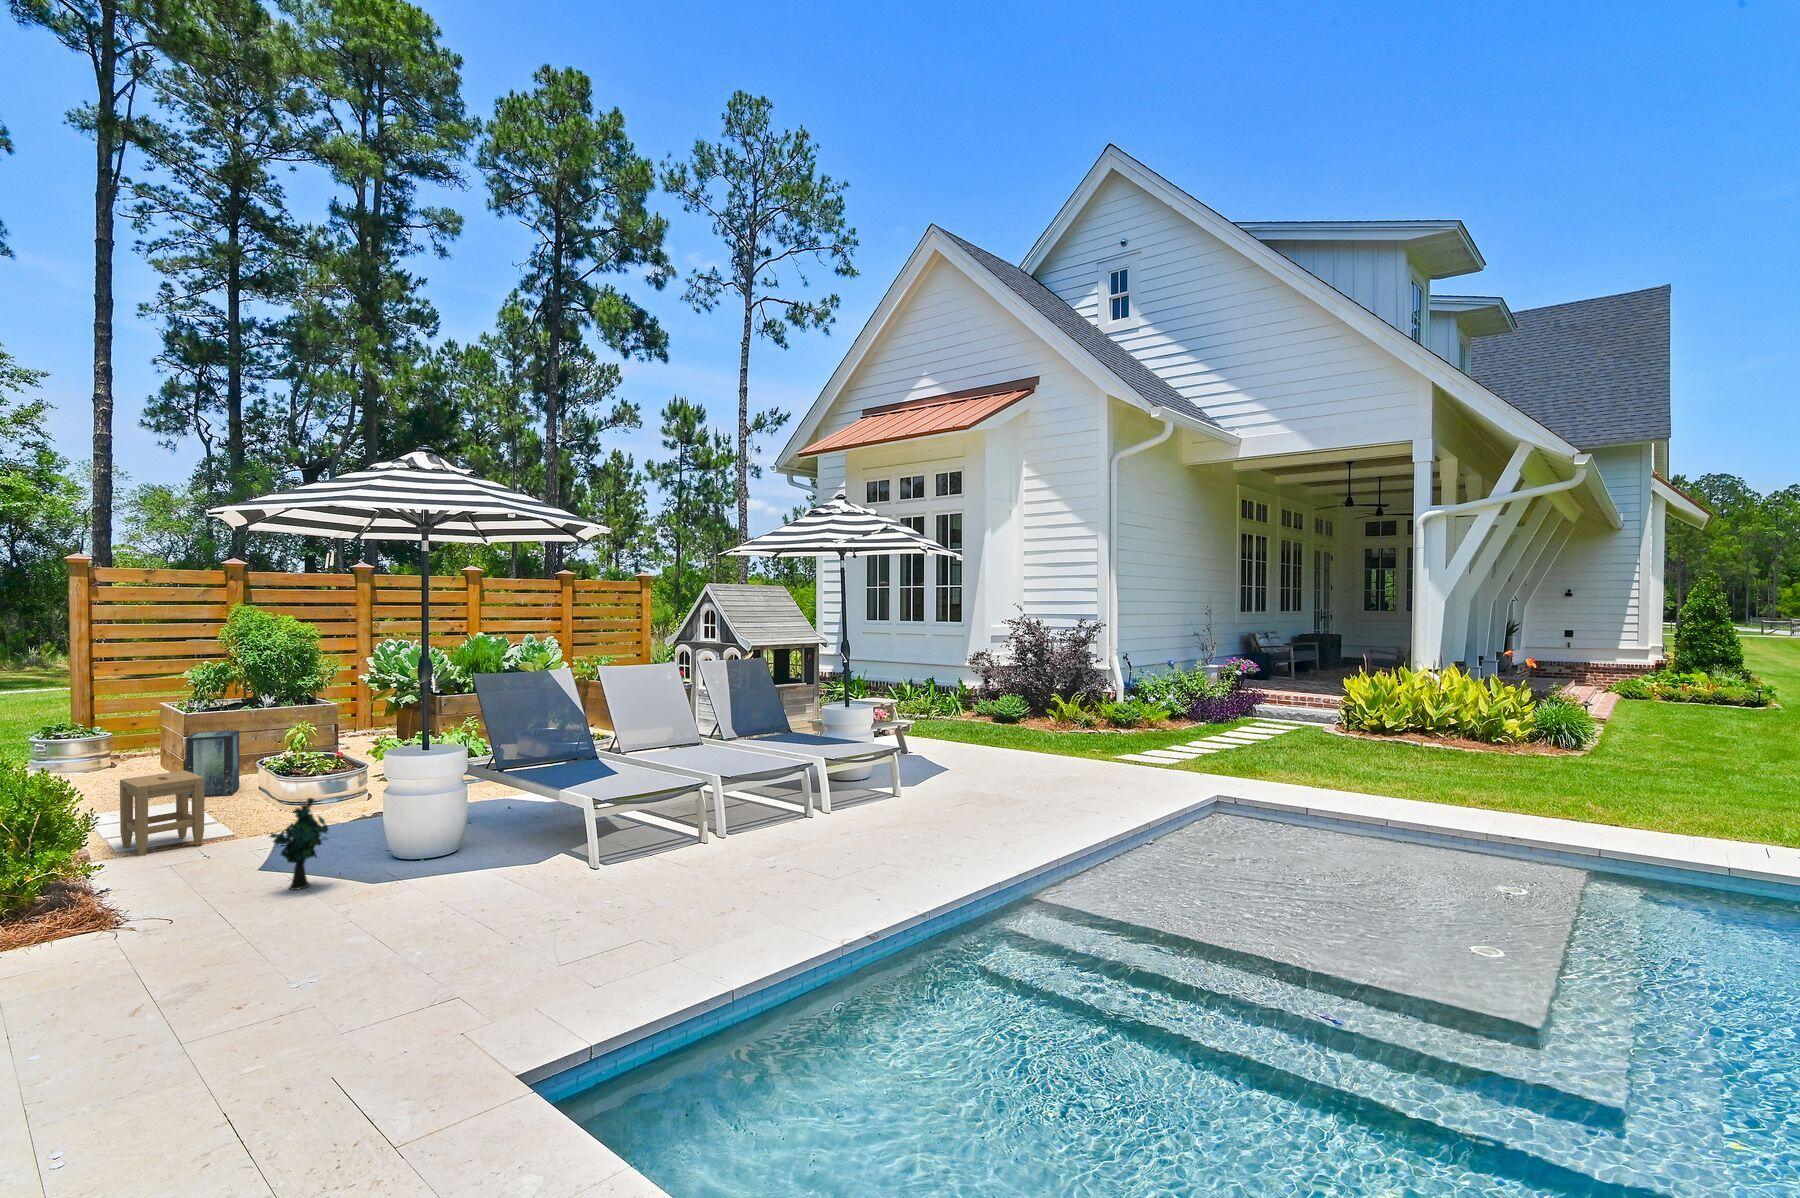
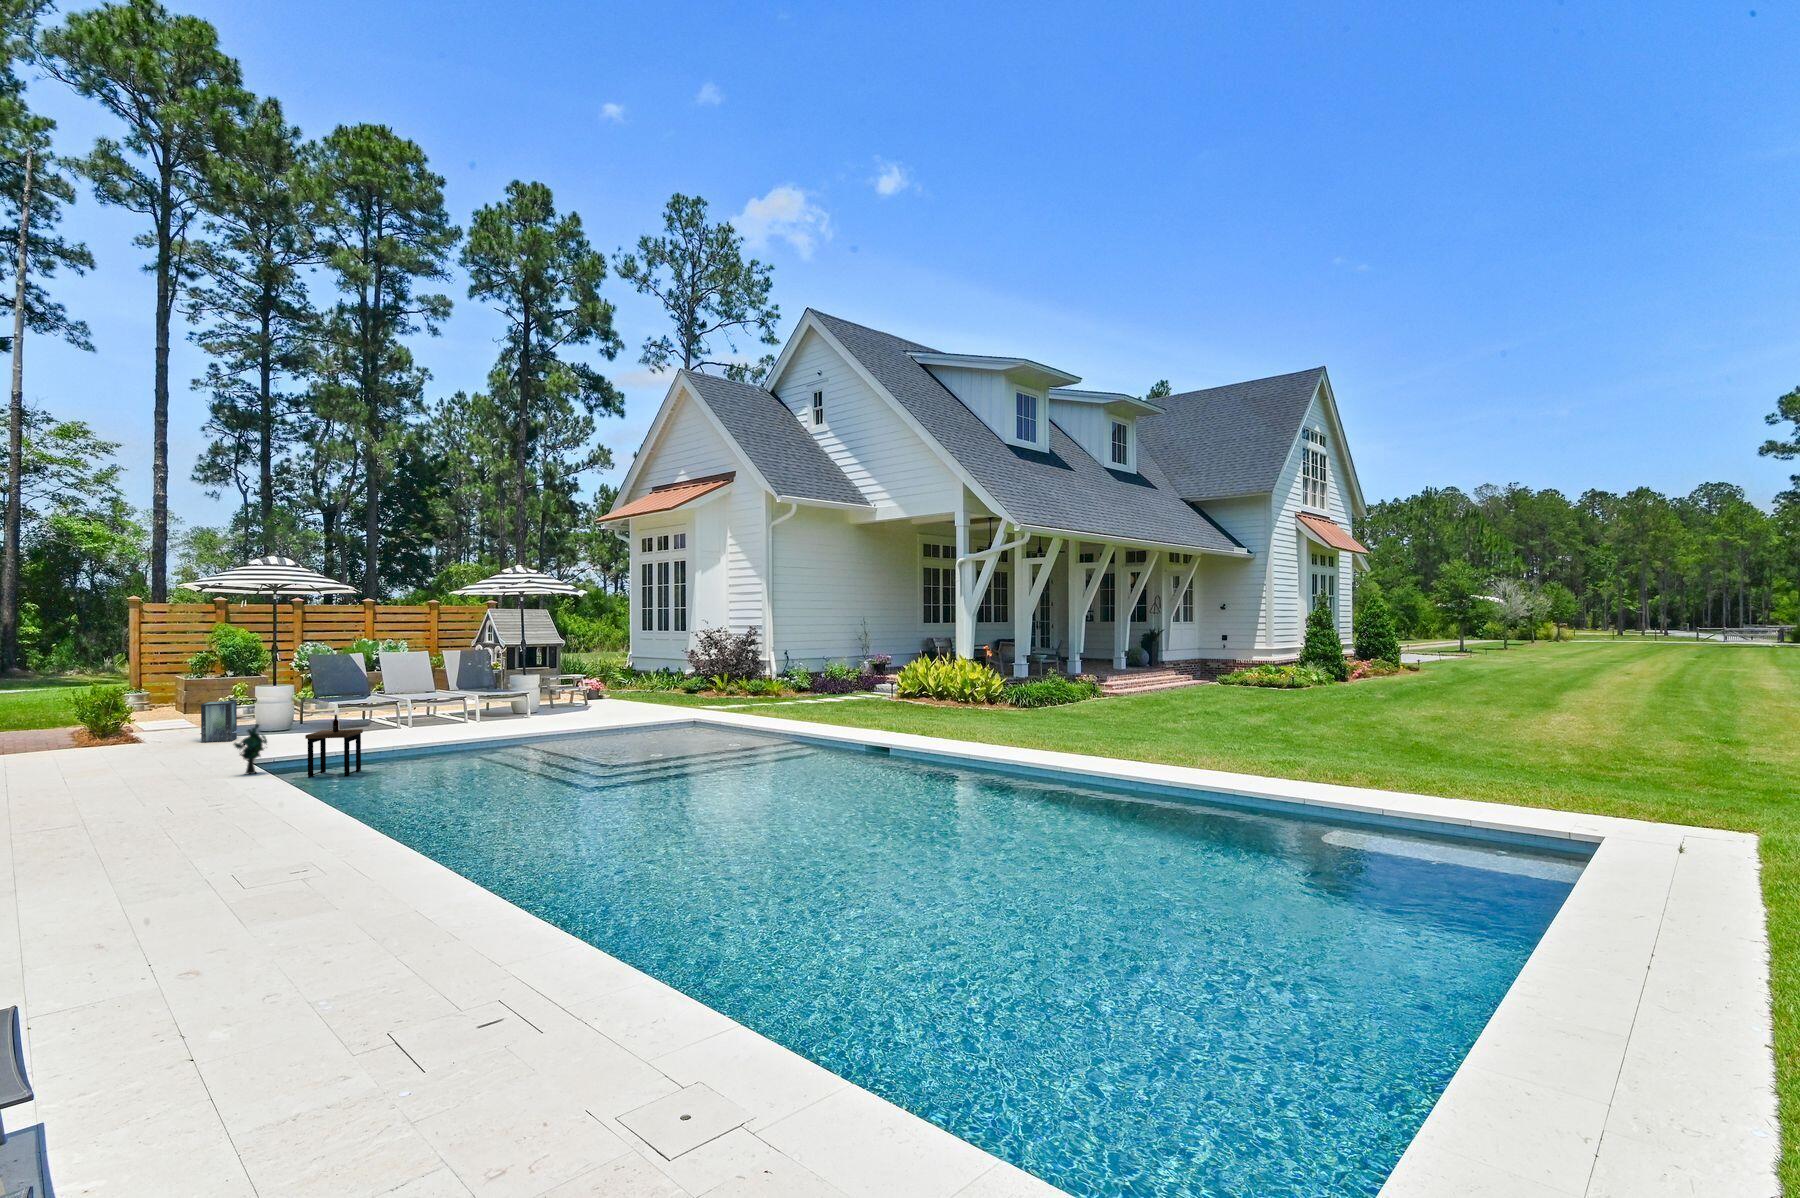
stool: present [120,771,205,856] -> none [155,718,204,765]
side table: none [407,785,499,903] -> present [305,715,363,778]

